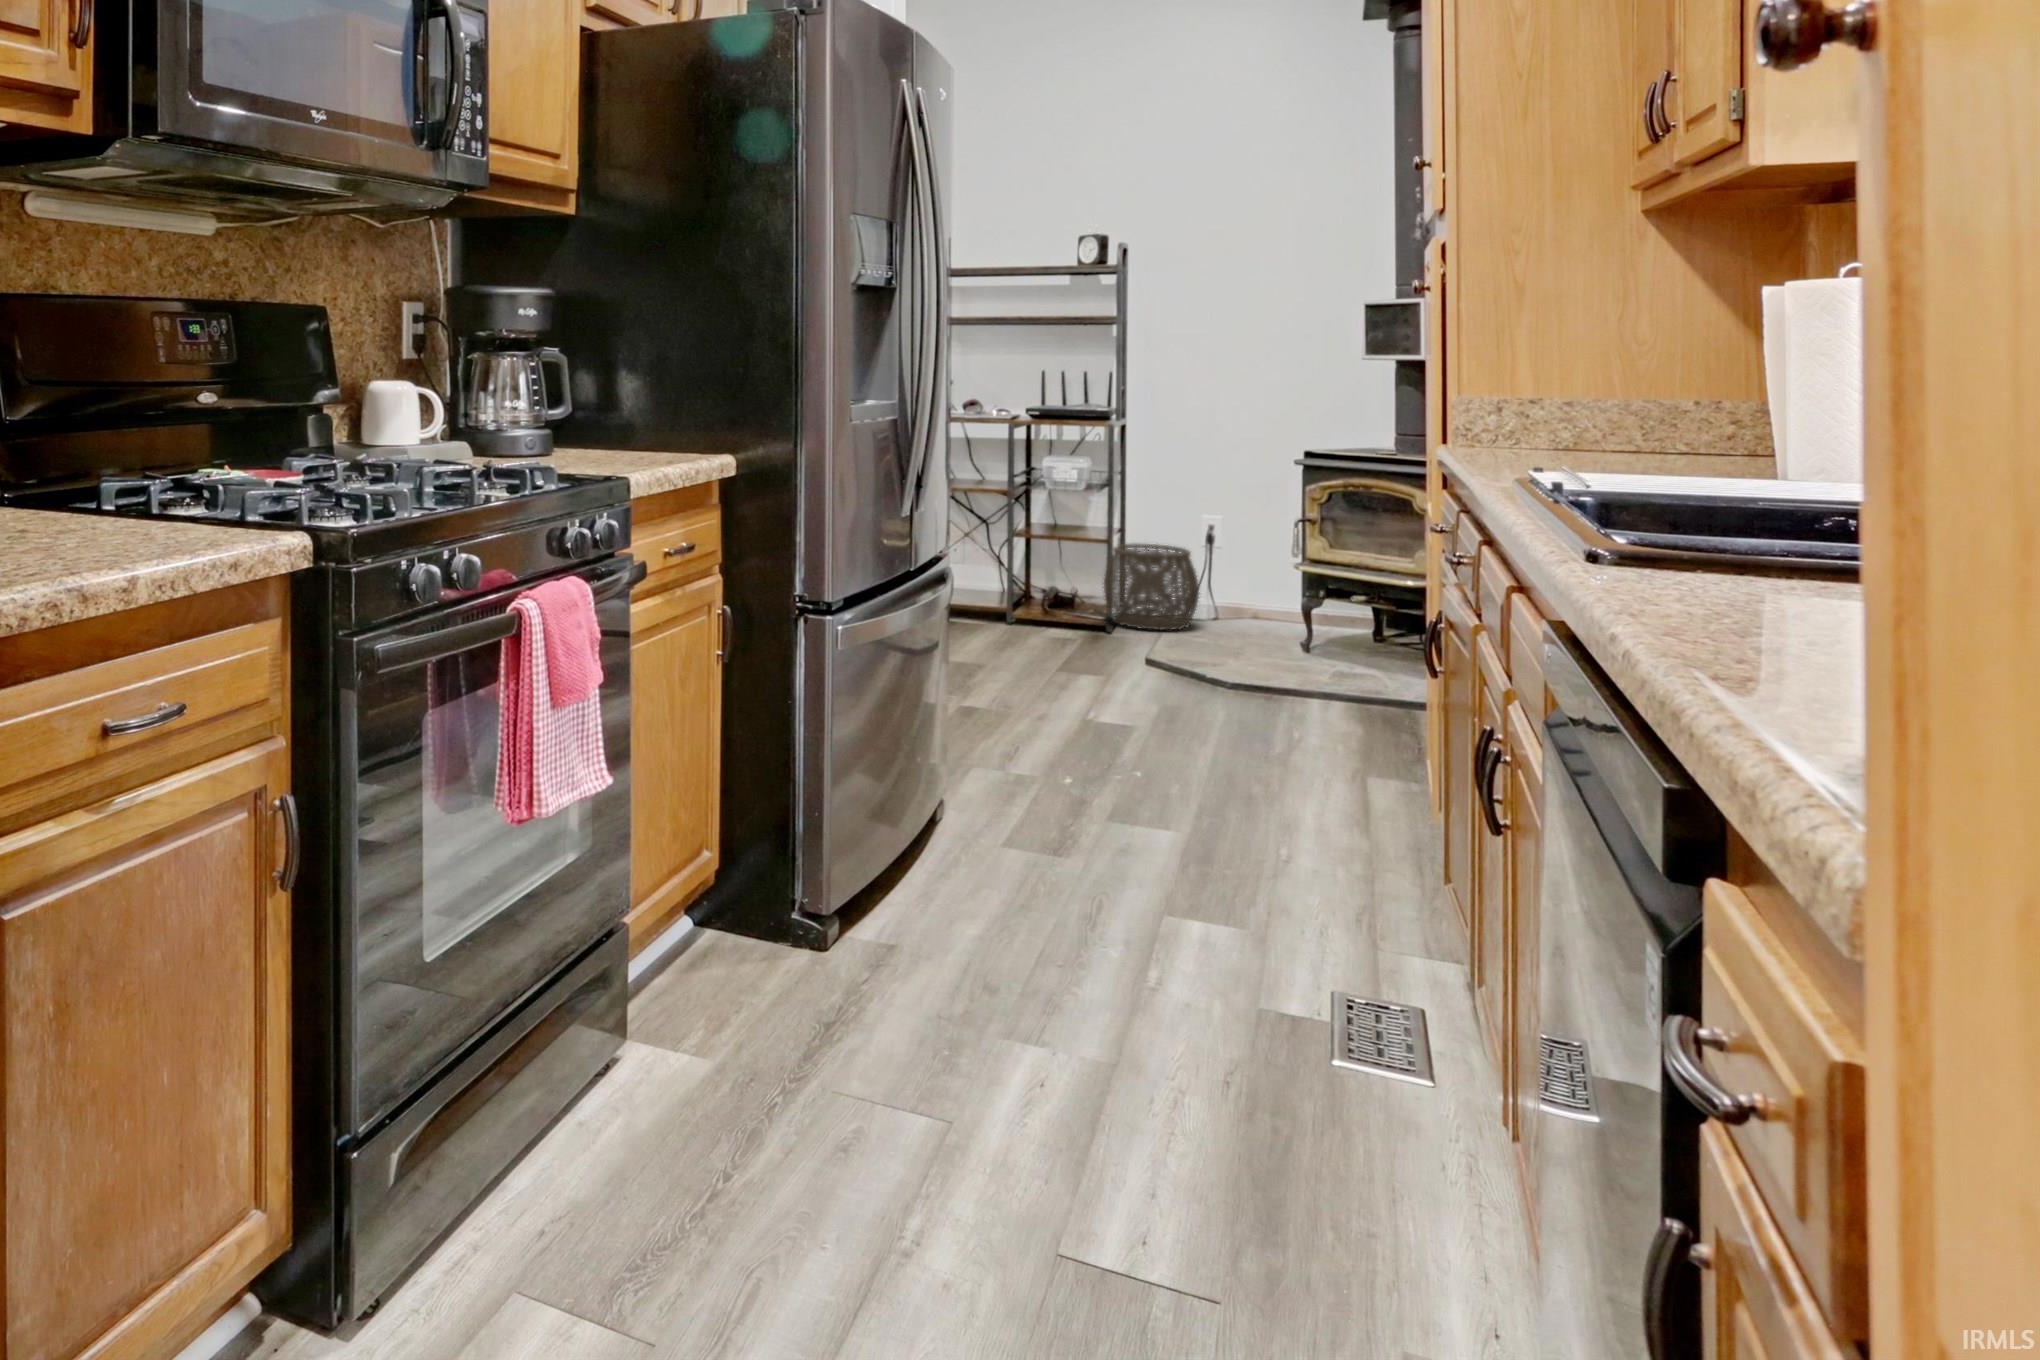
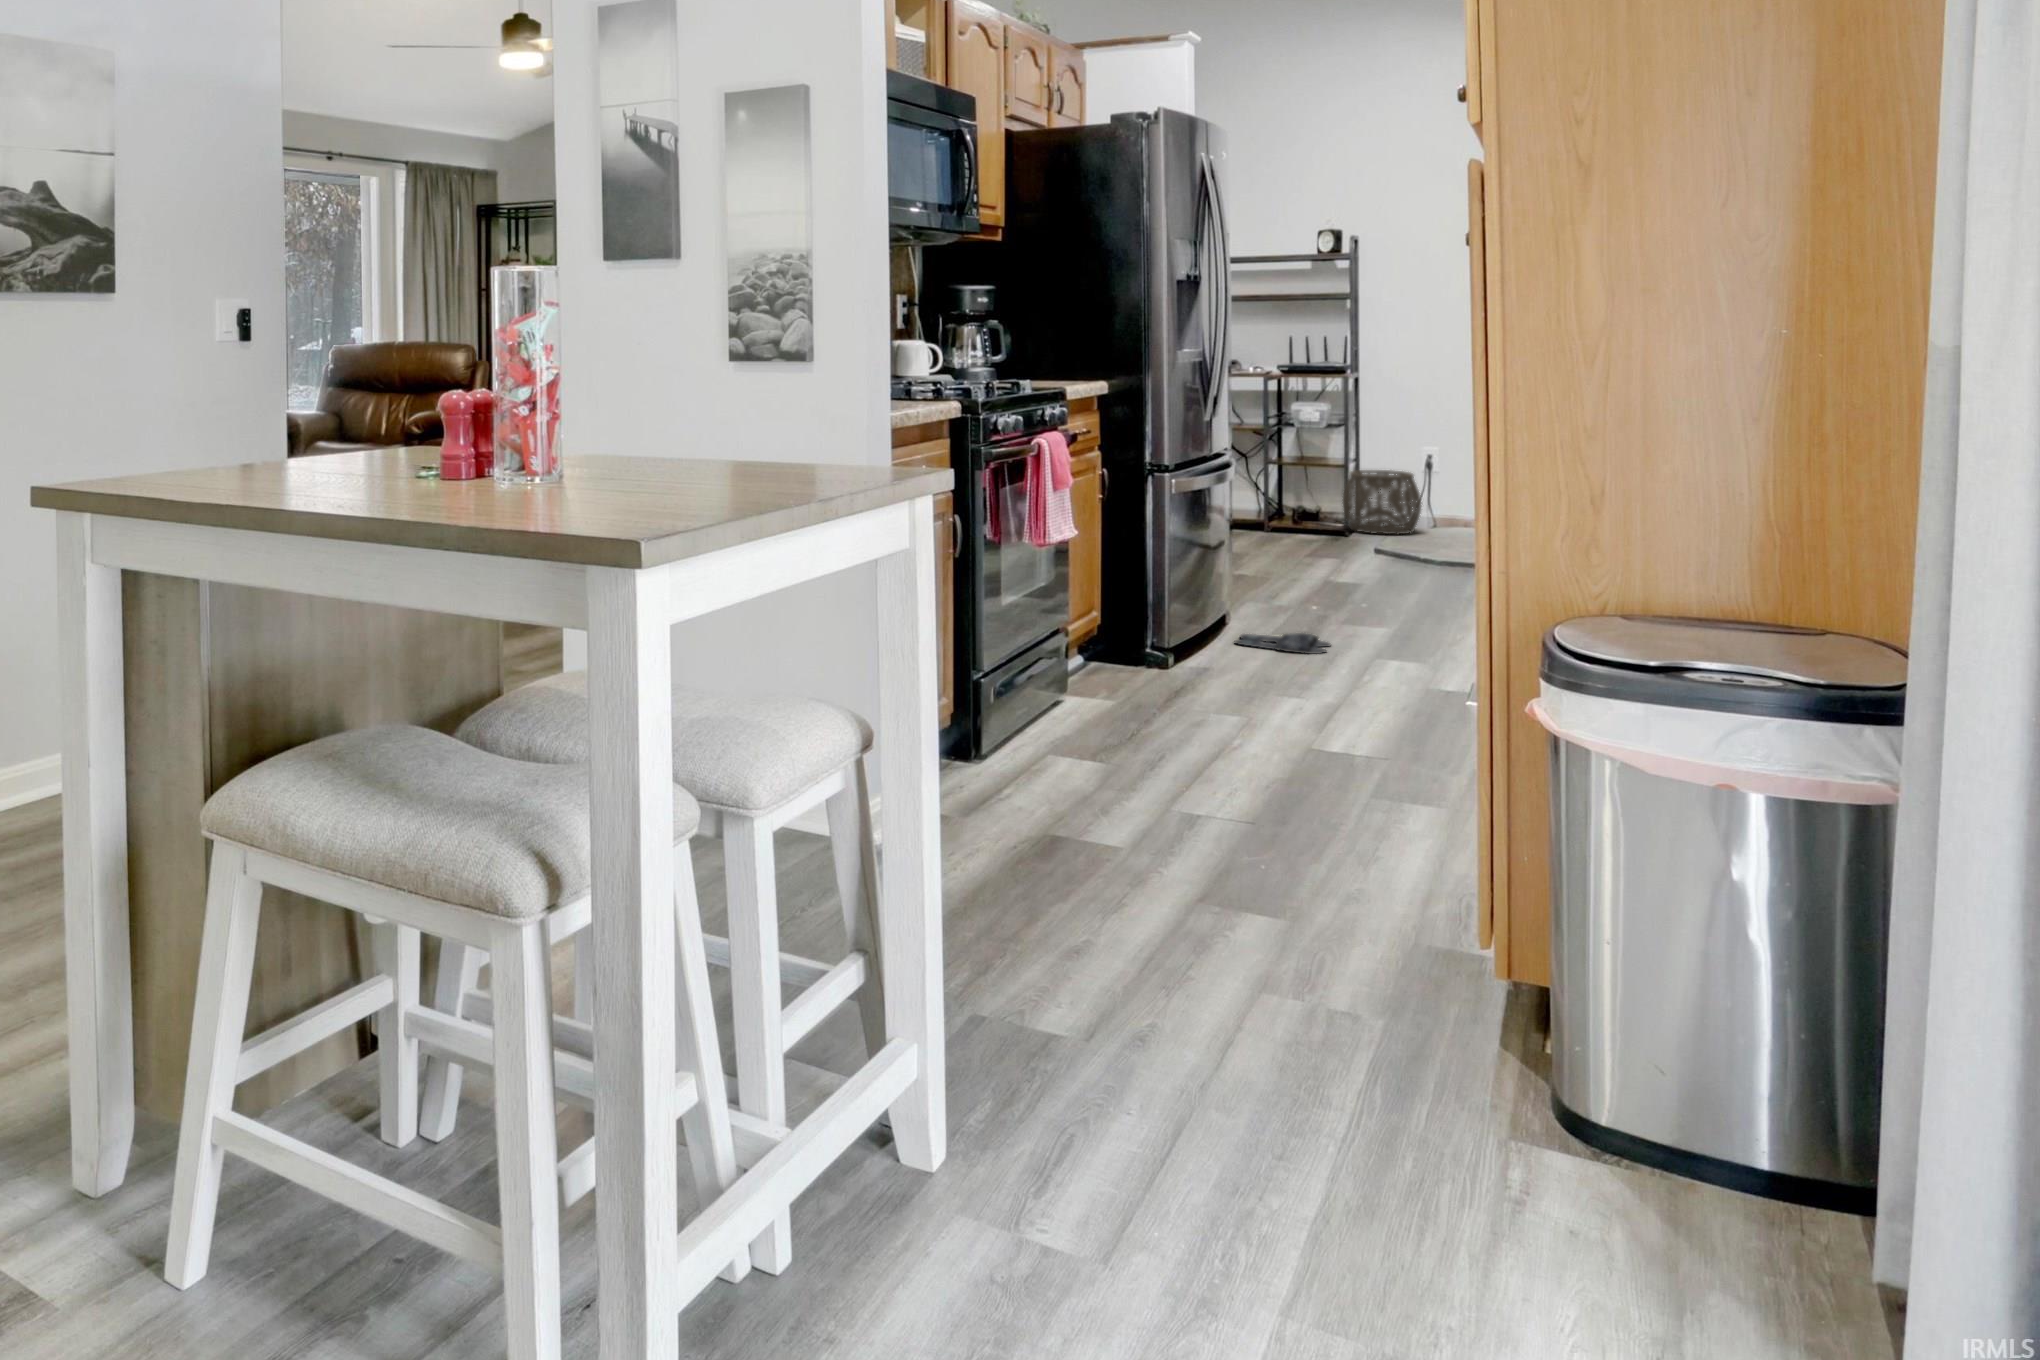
slippers: none [939,853,1086,904] -> present [1235,633,1330,654]

